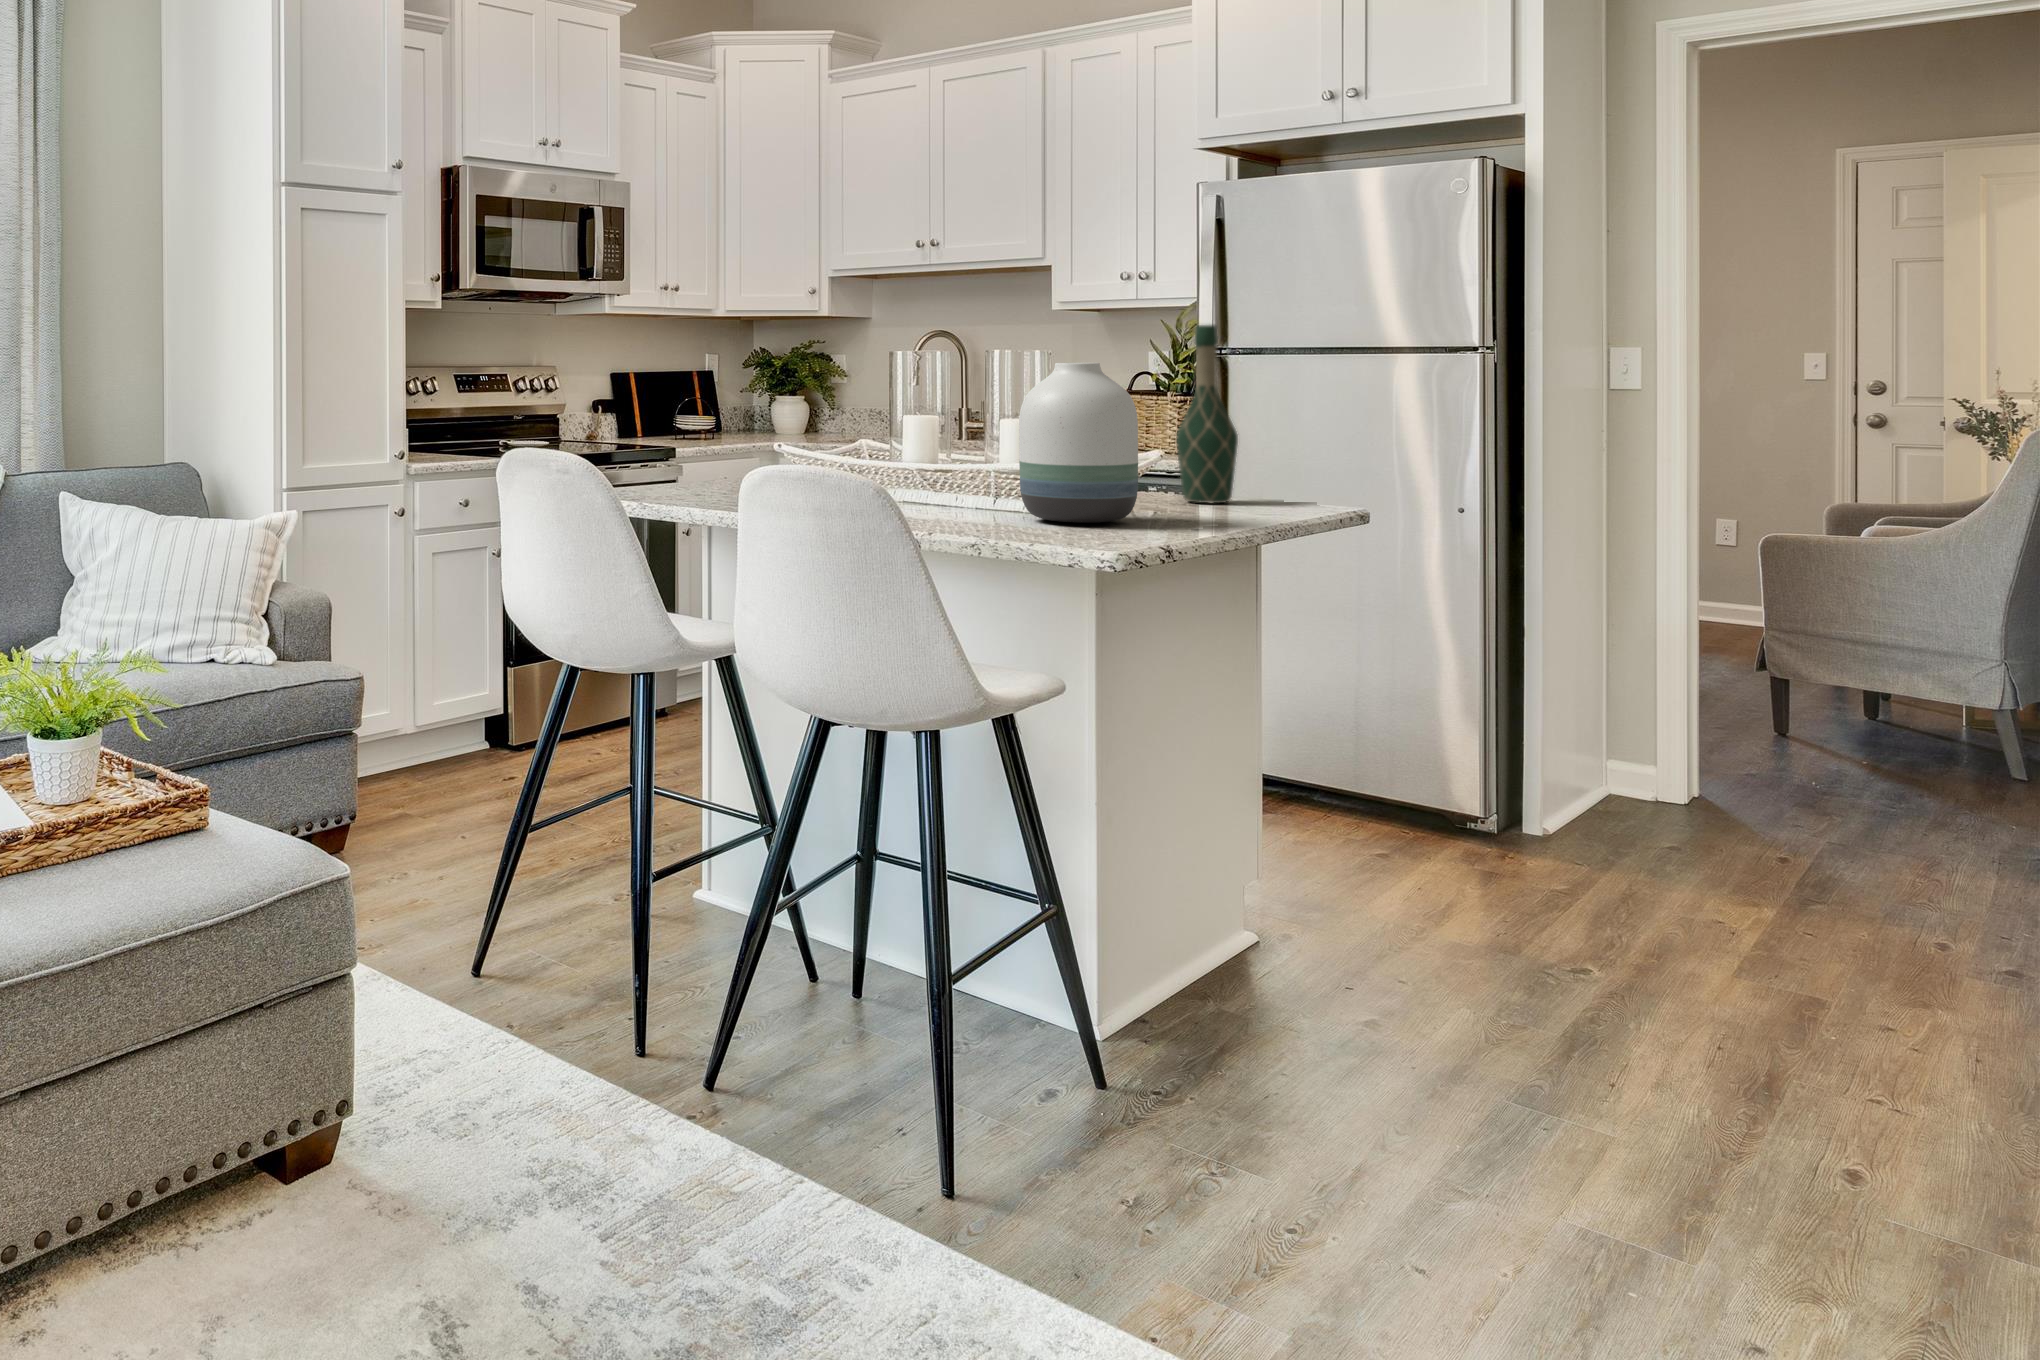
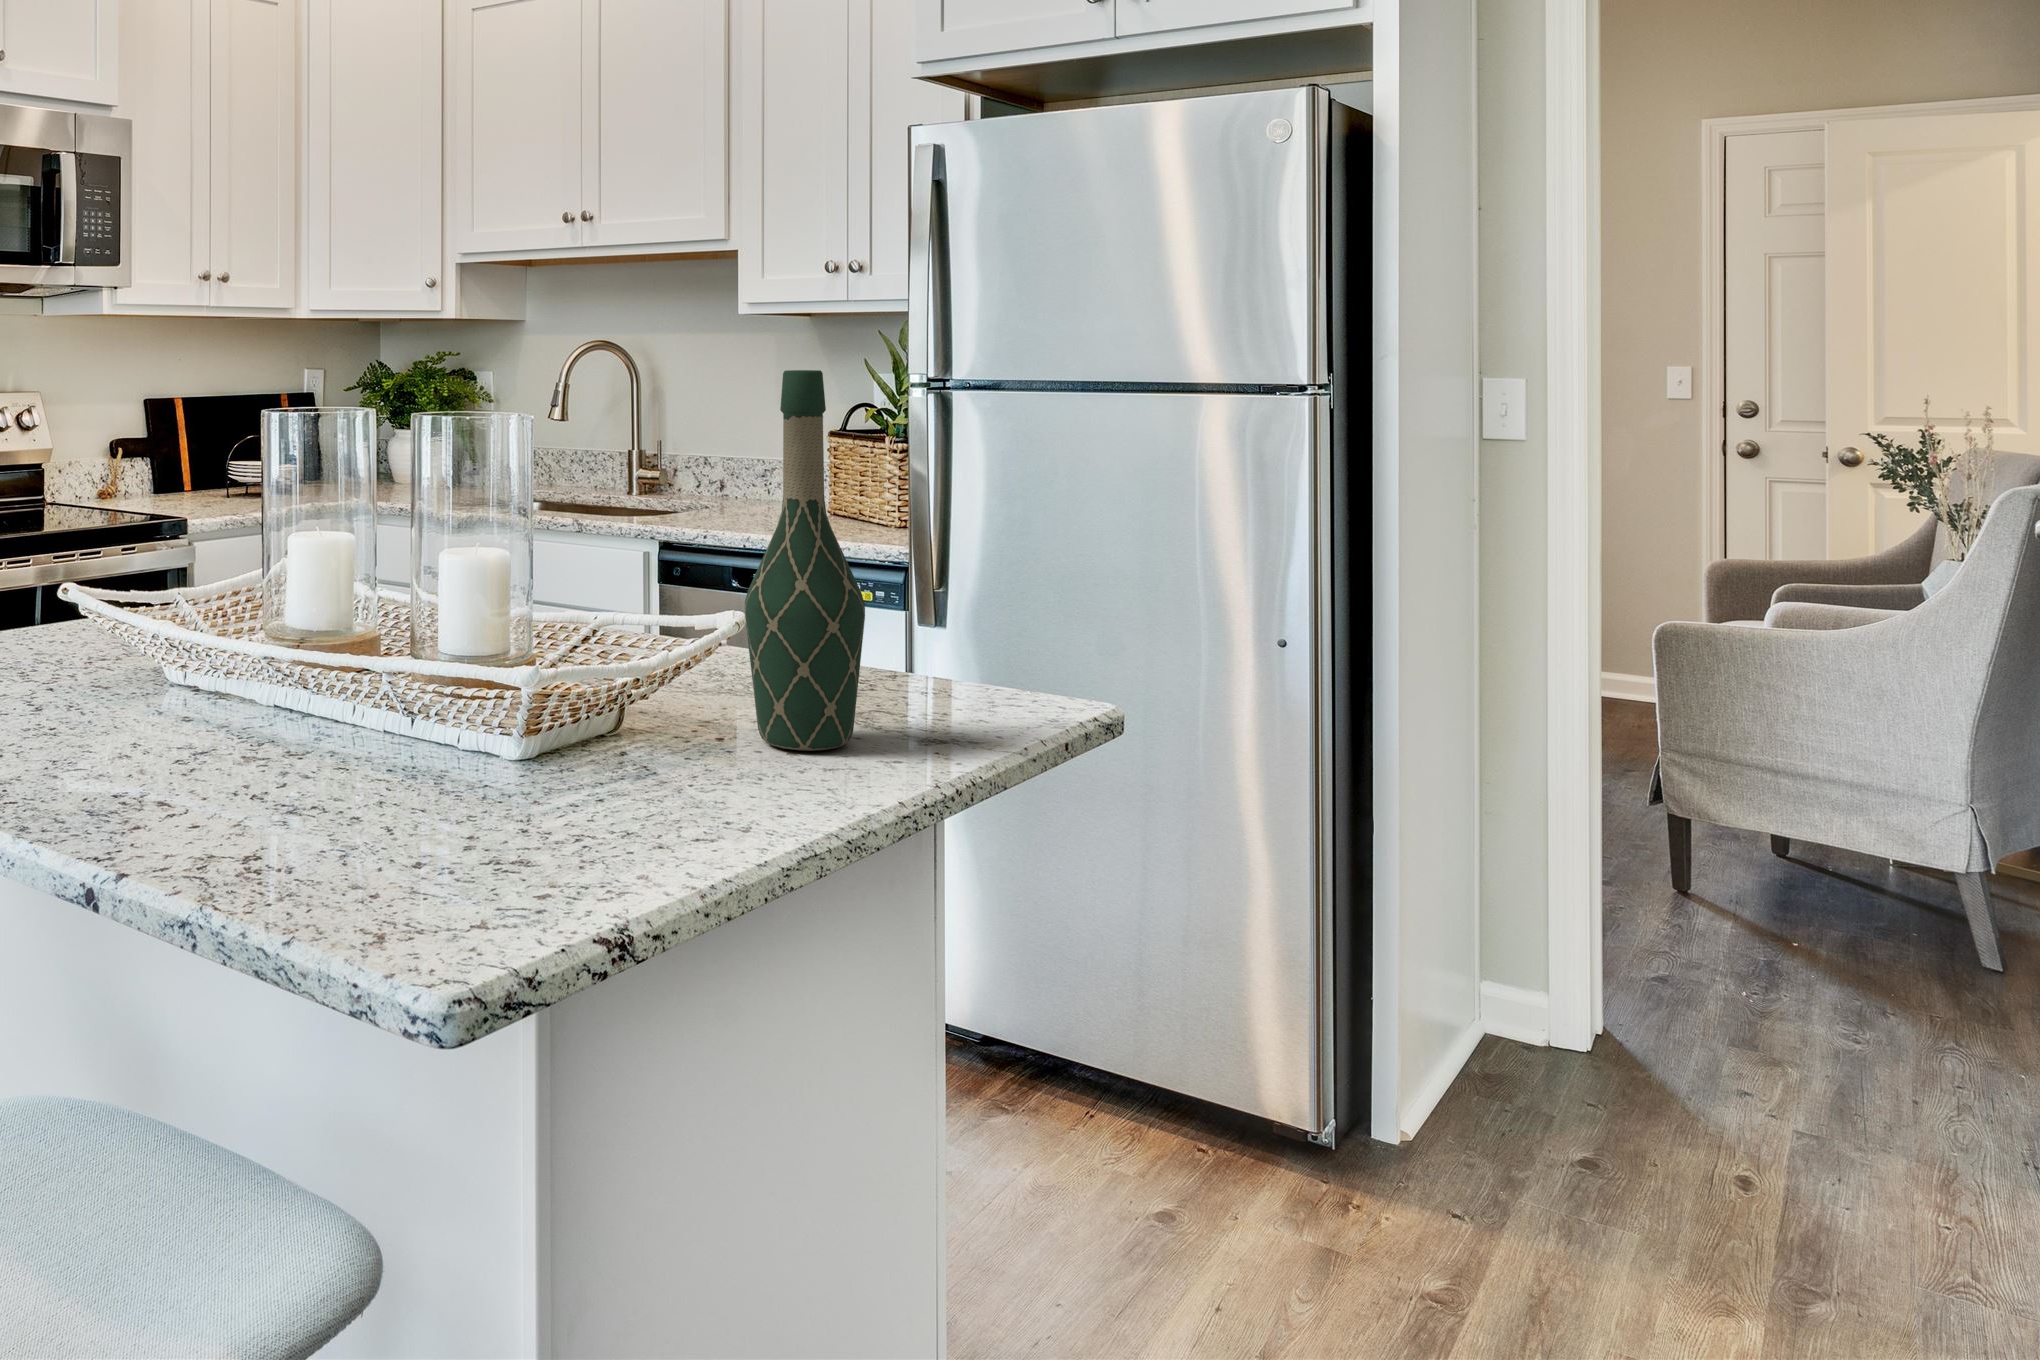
vase: present [1019,363,1138,523] -> none [301,475,573,887]

